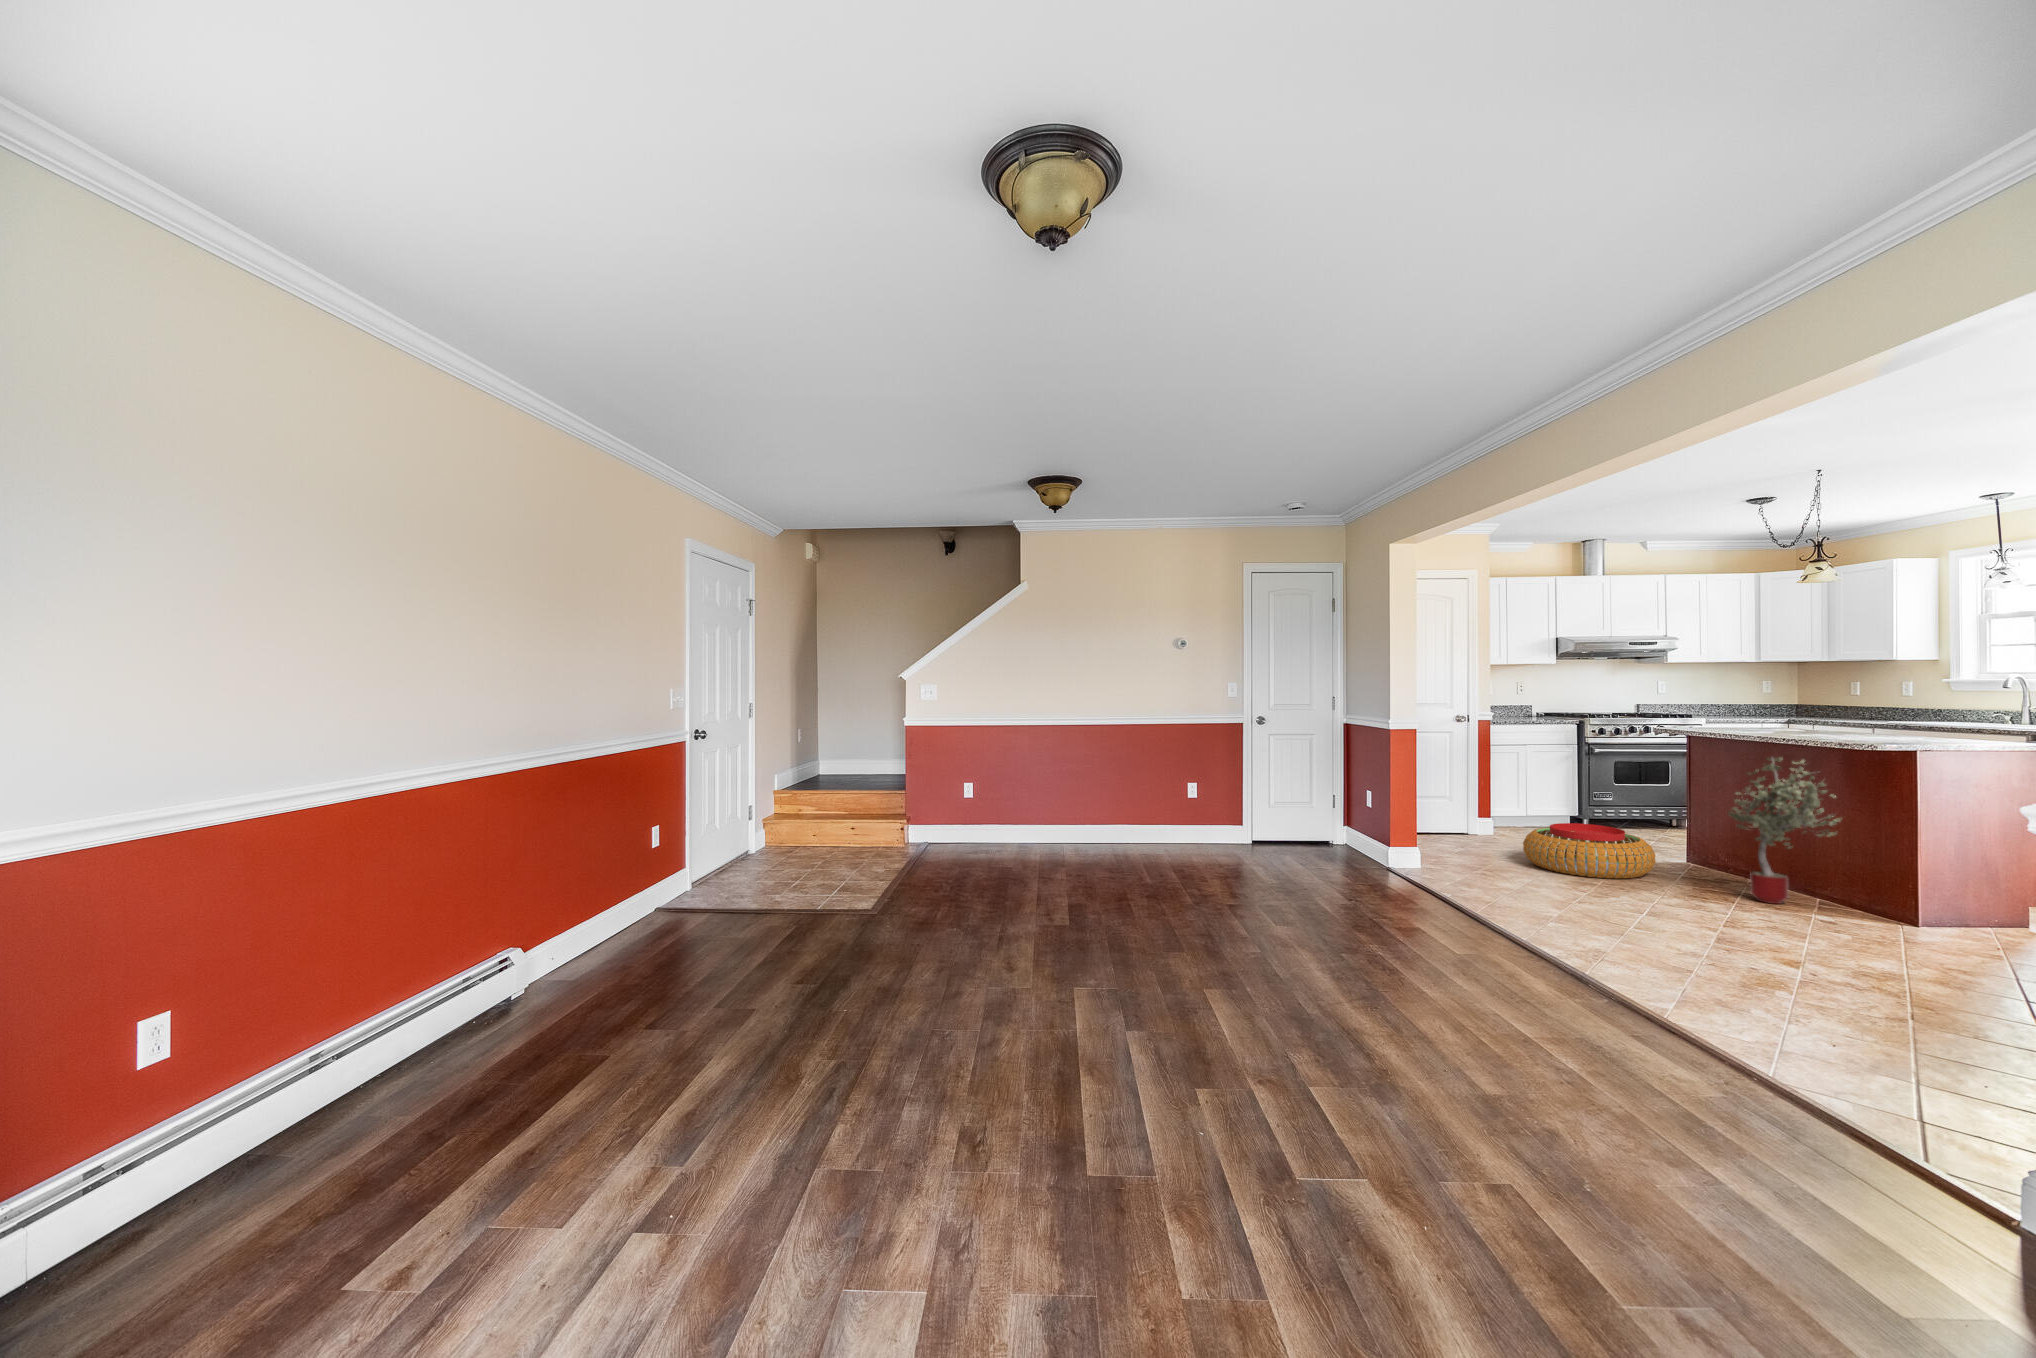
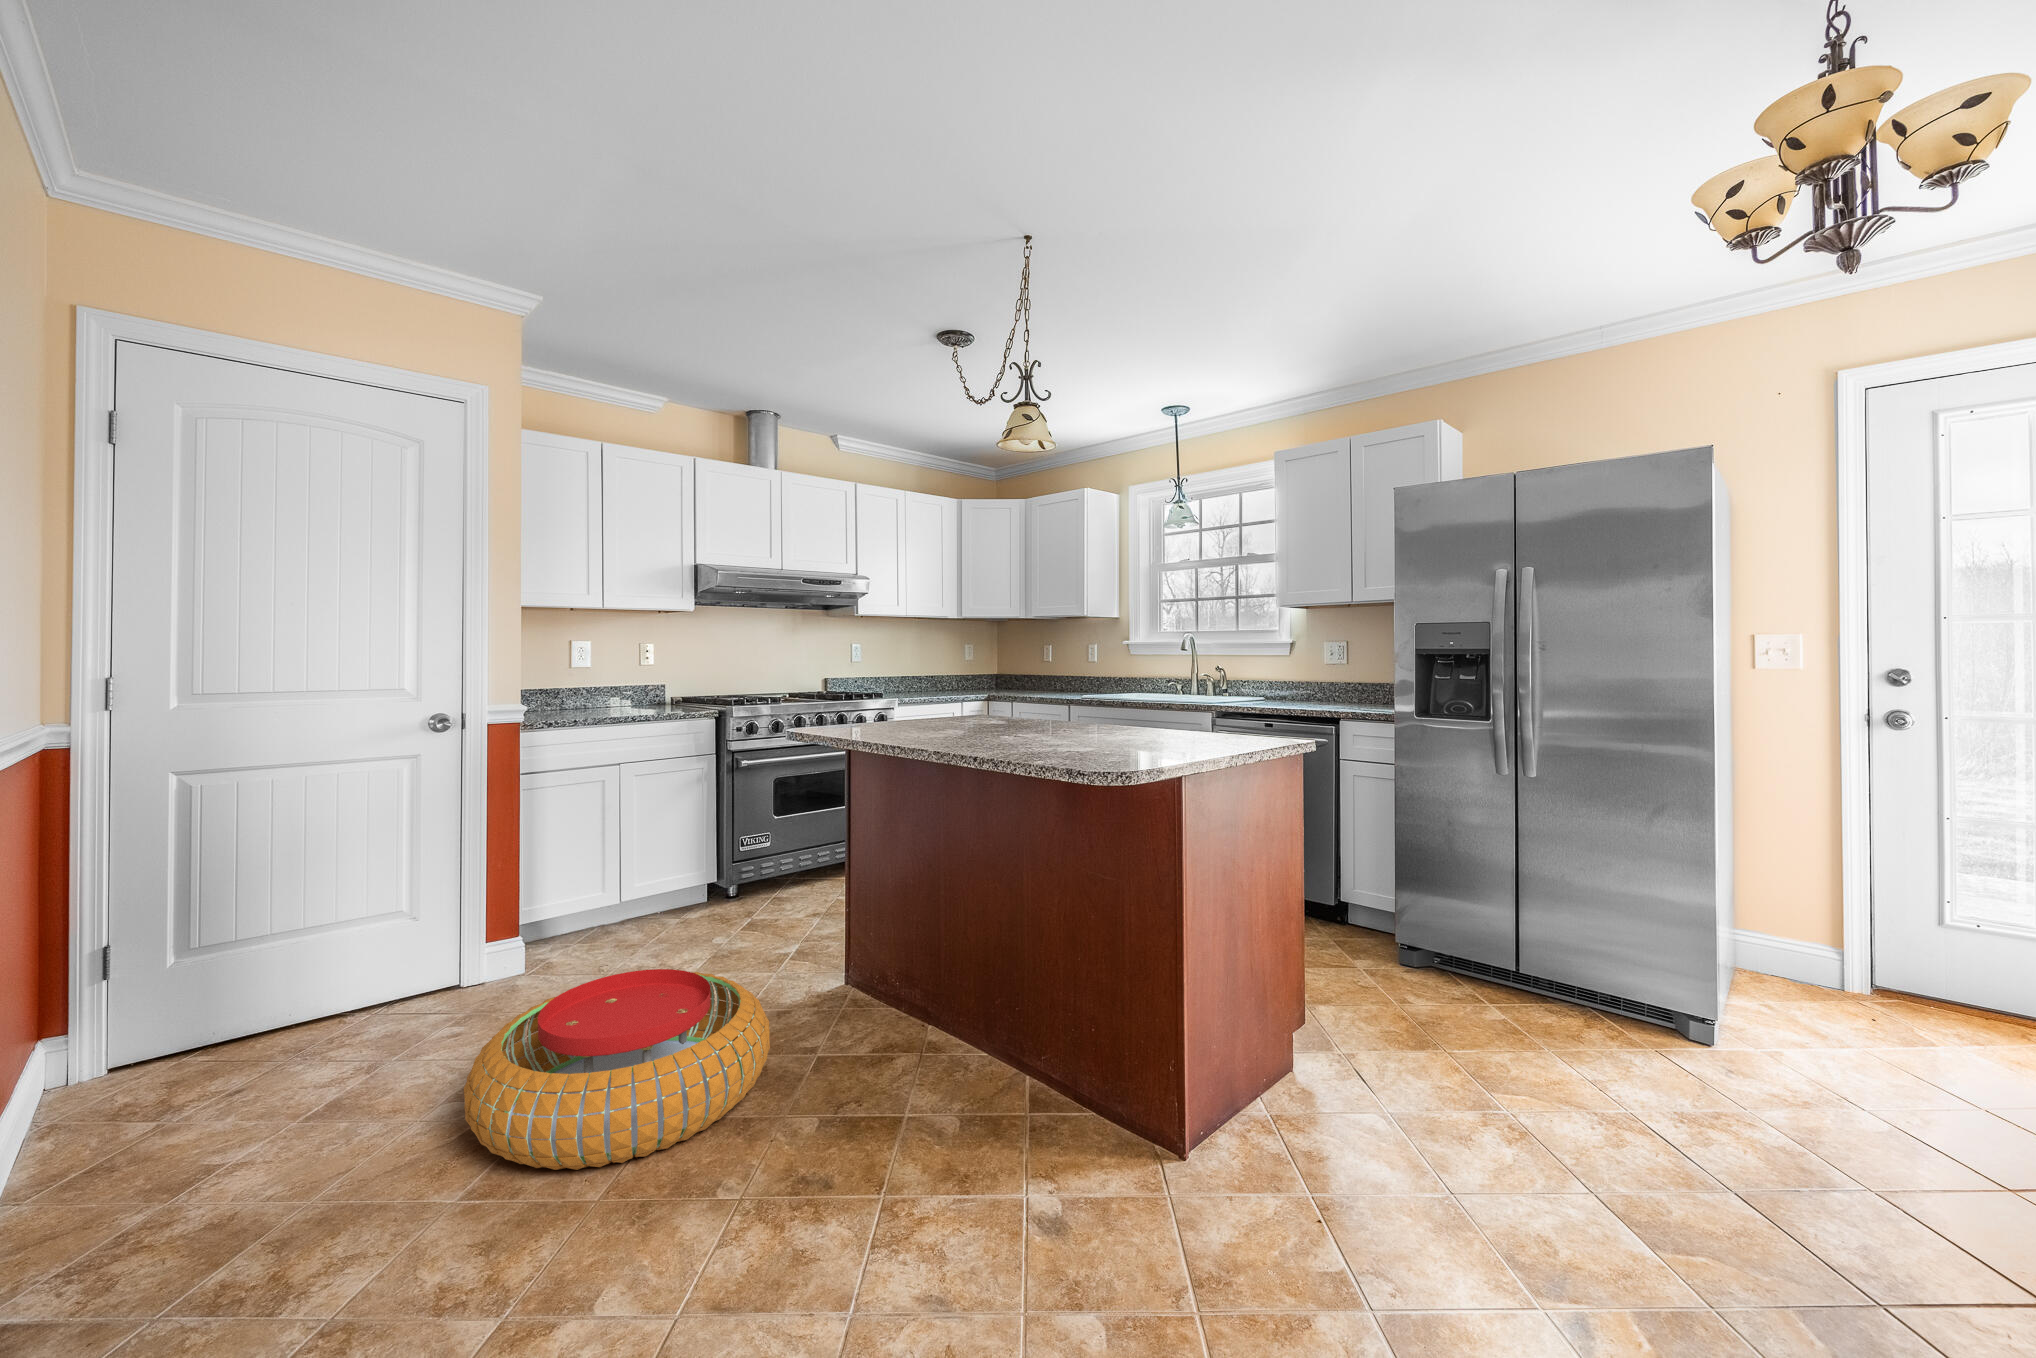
potted tree: present [1729,758,1841,904] -> none [892,815,1085,1171]

